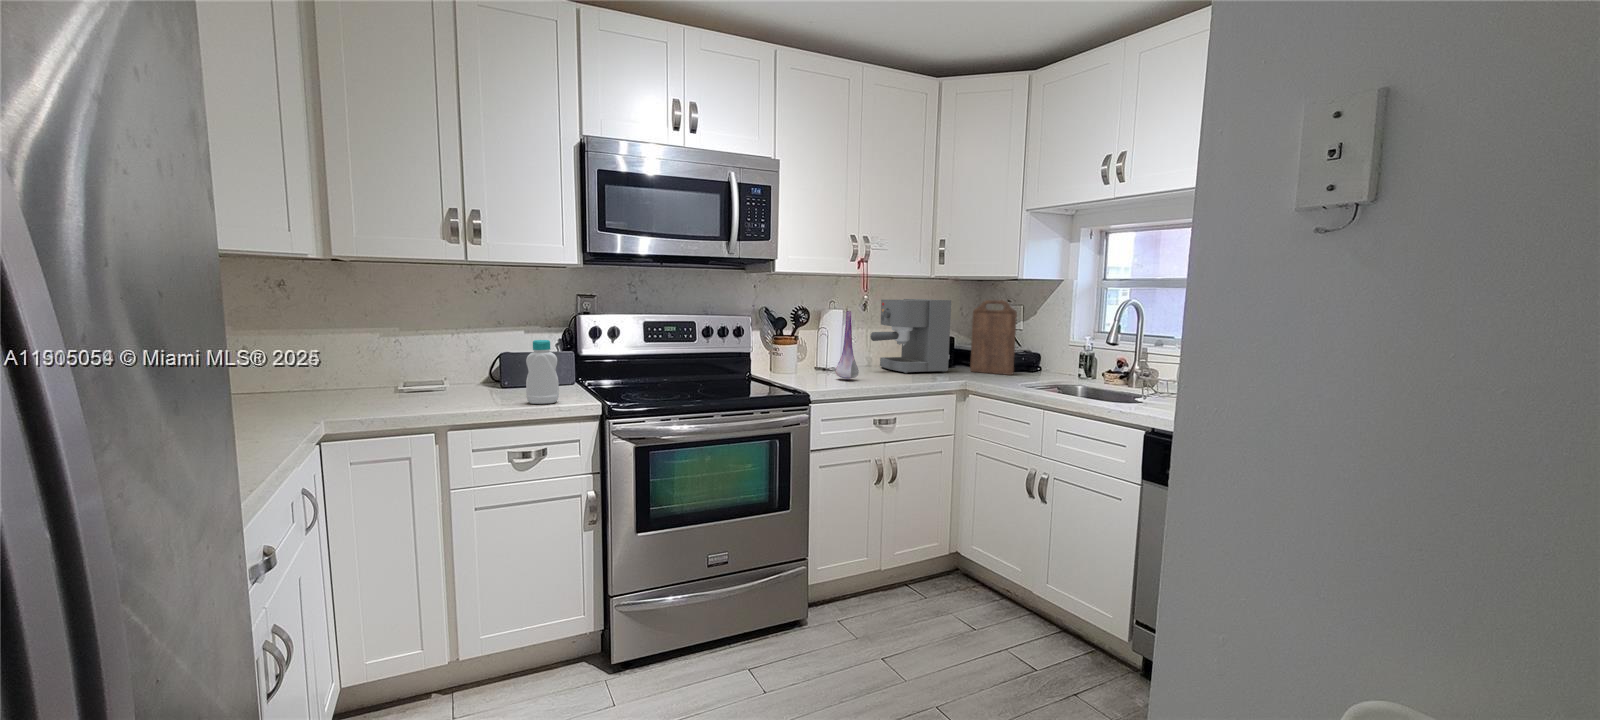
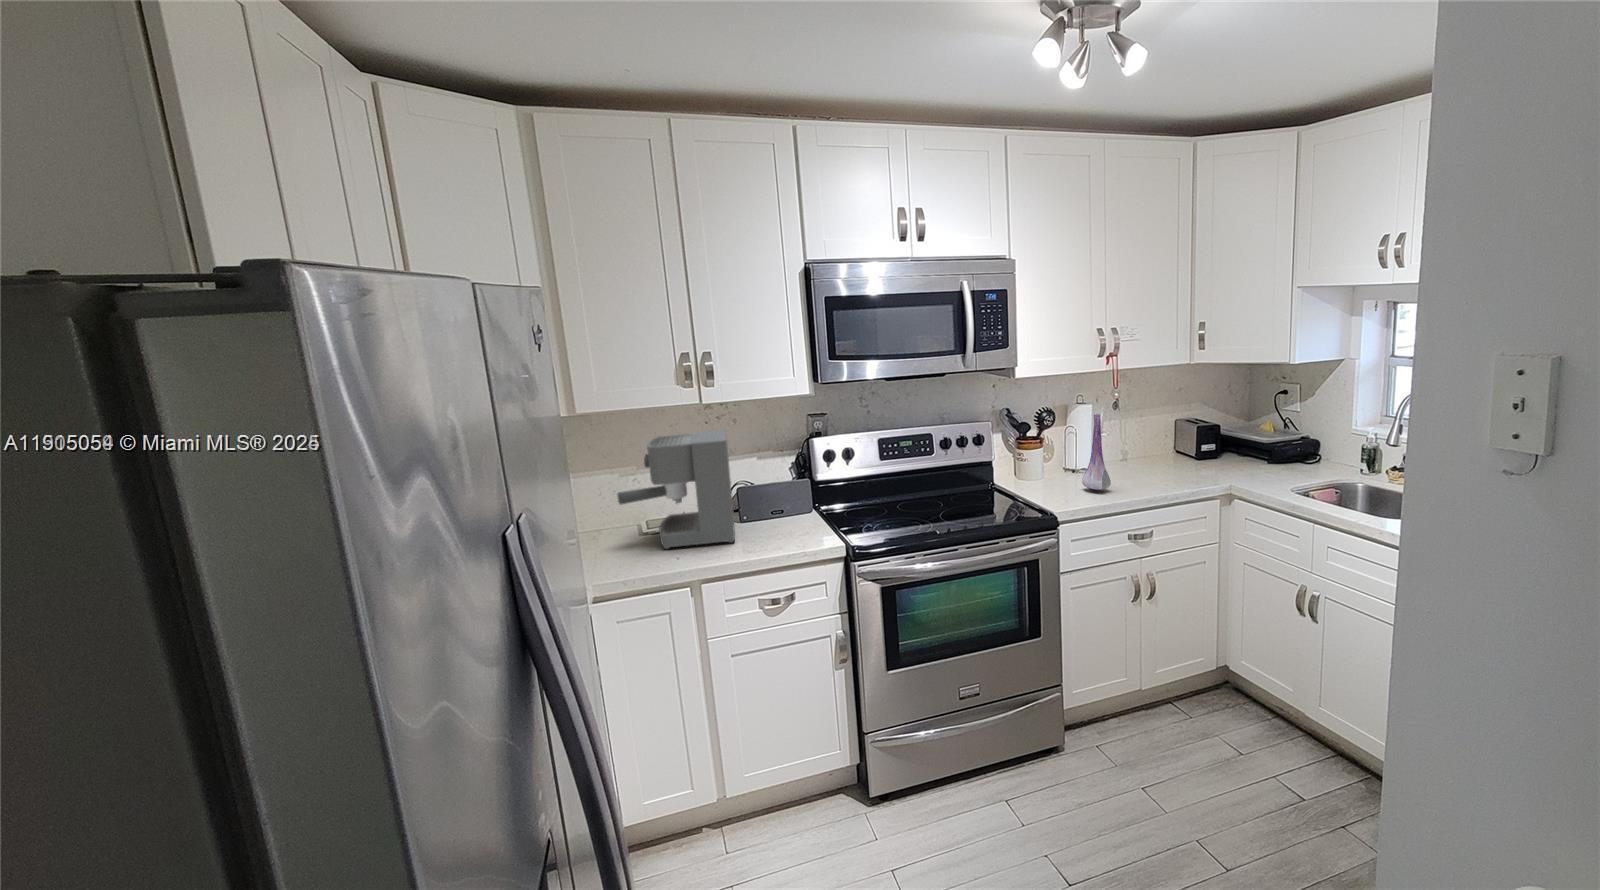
coffee maker: present [870,299,951,374] -> present [617,429,735,549]
cutting board: present [970,300,1017,375] -> none [1245,383,1312,472]
bottle: present [526,340,559,404] -> none [772,482,804,546]

